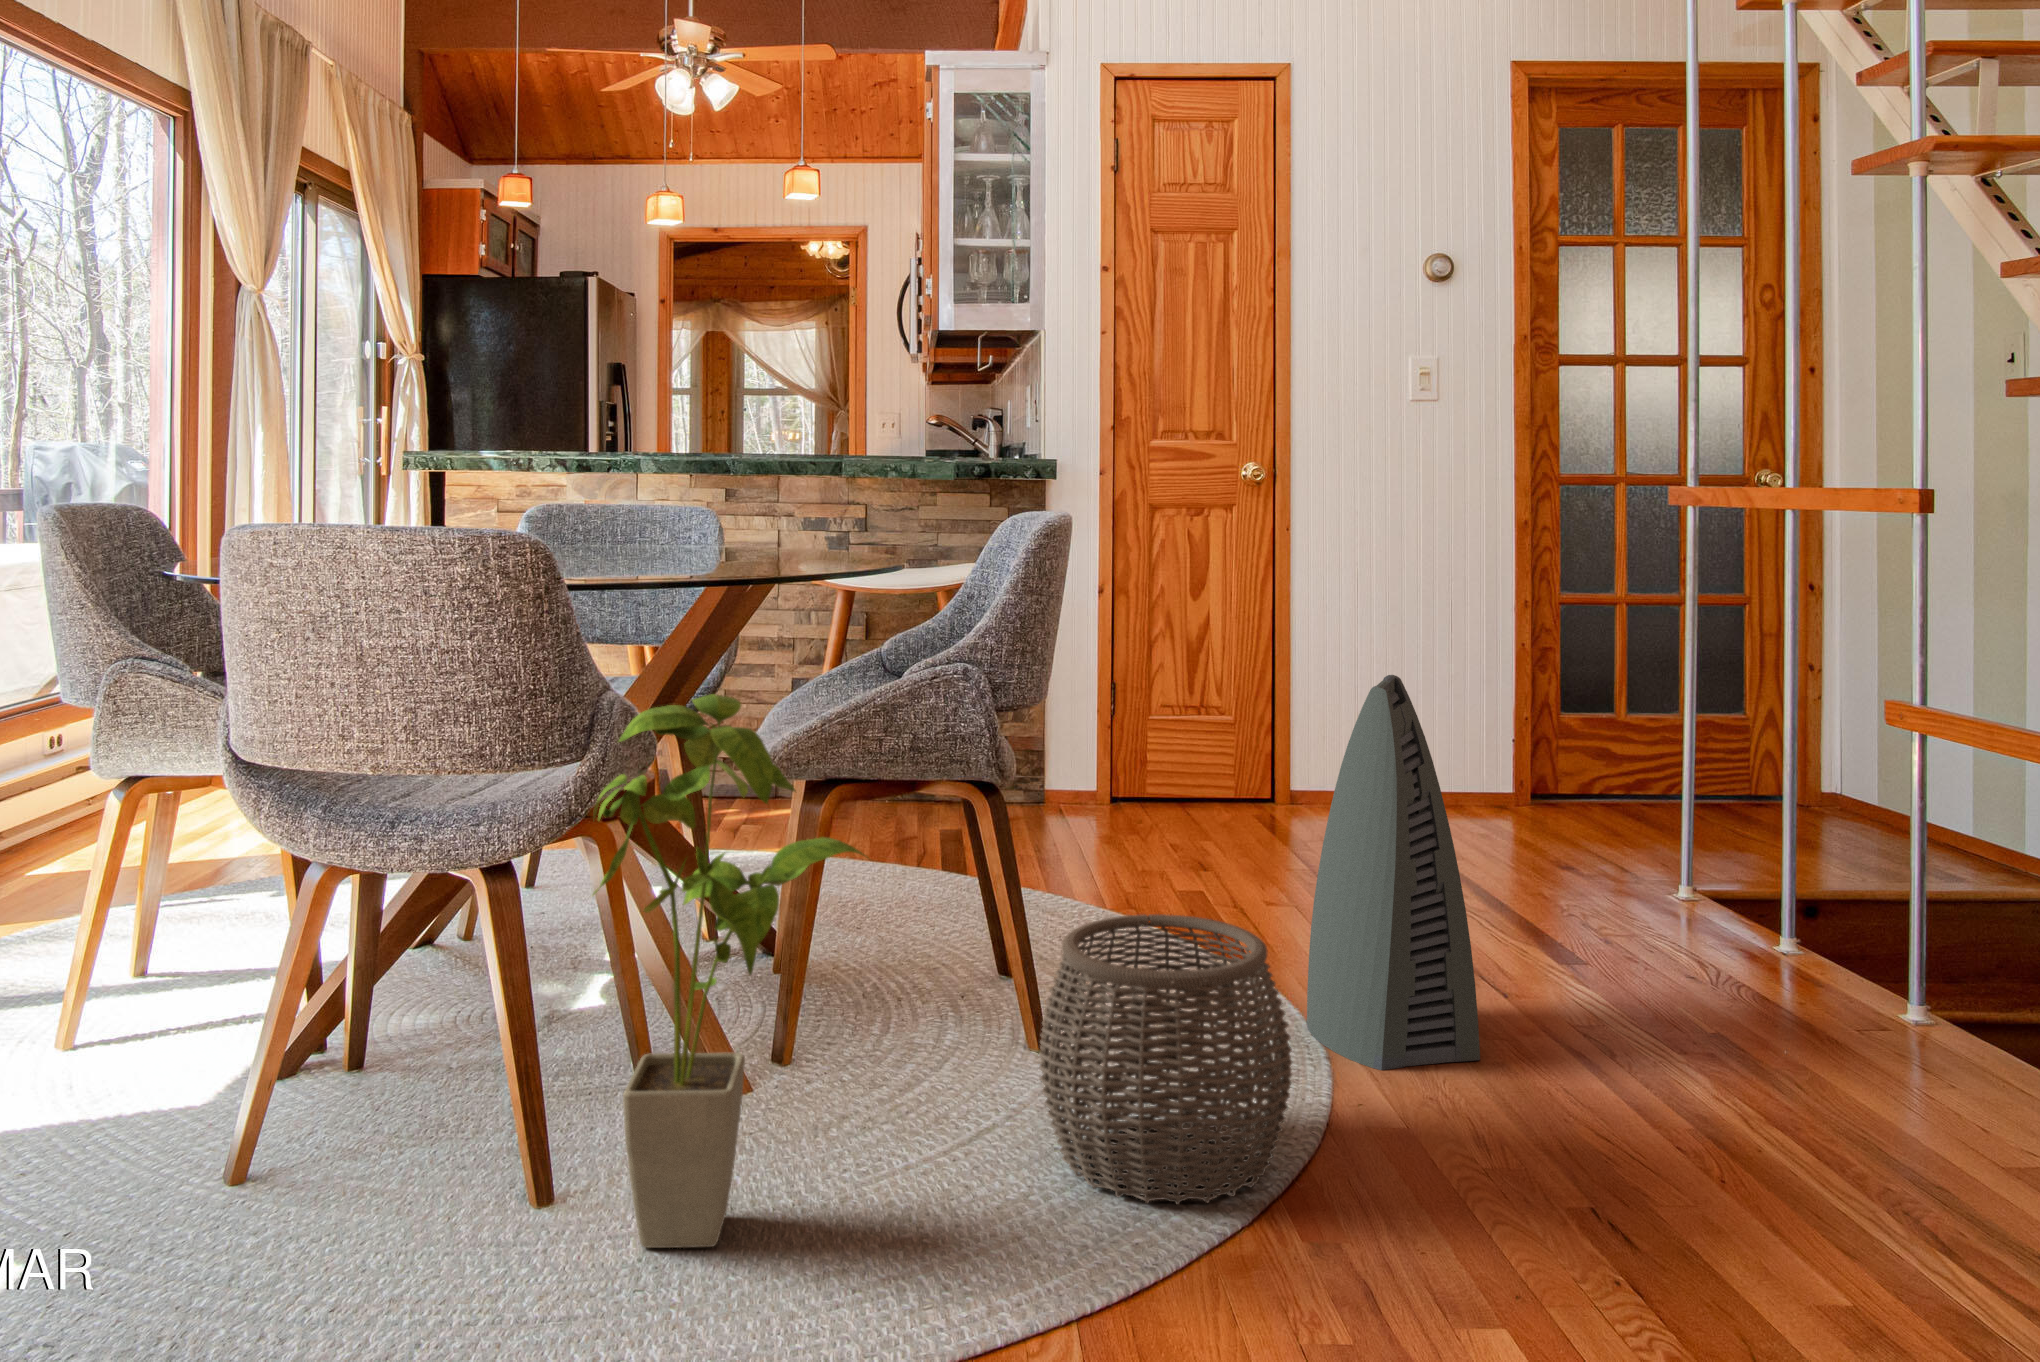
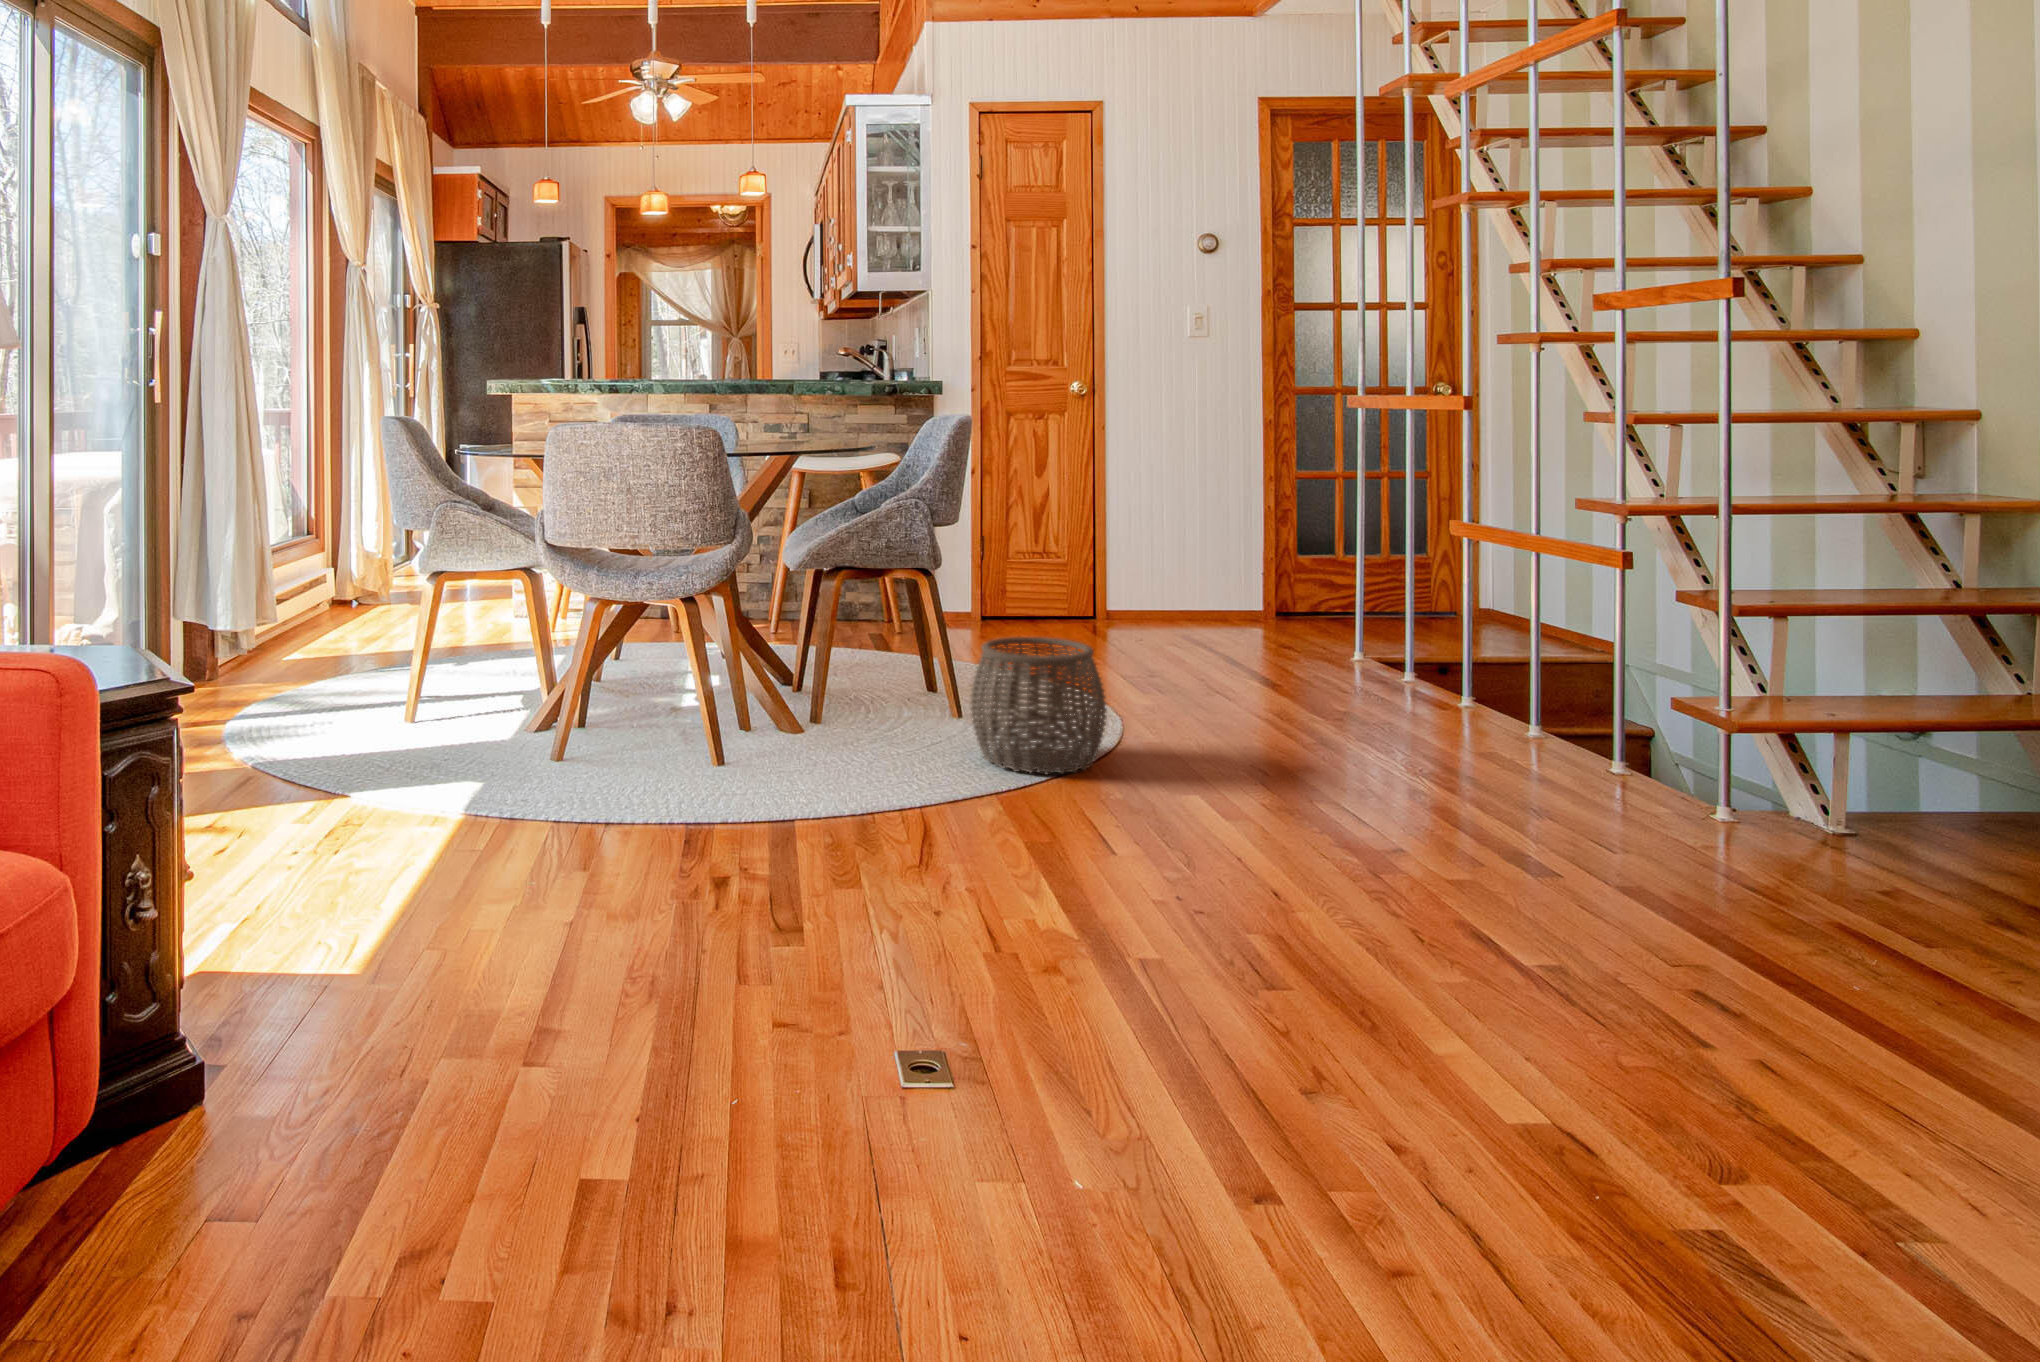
air purifier: present [1307,675,1480,1070] -> none [1115,513,1217,733]
house plant: present [593,694,868,1248] -> none [742,510,885,782]

